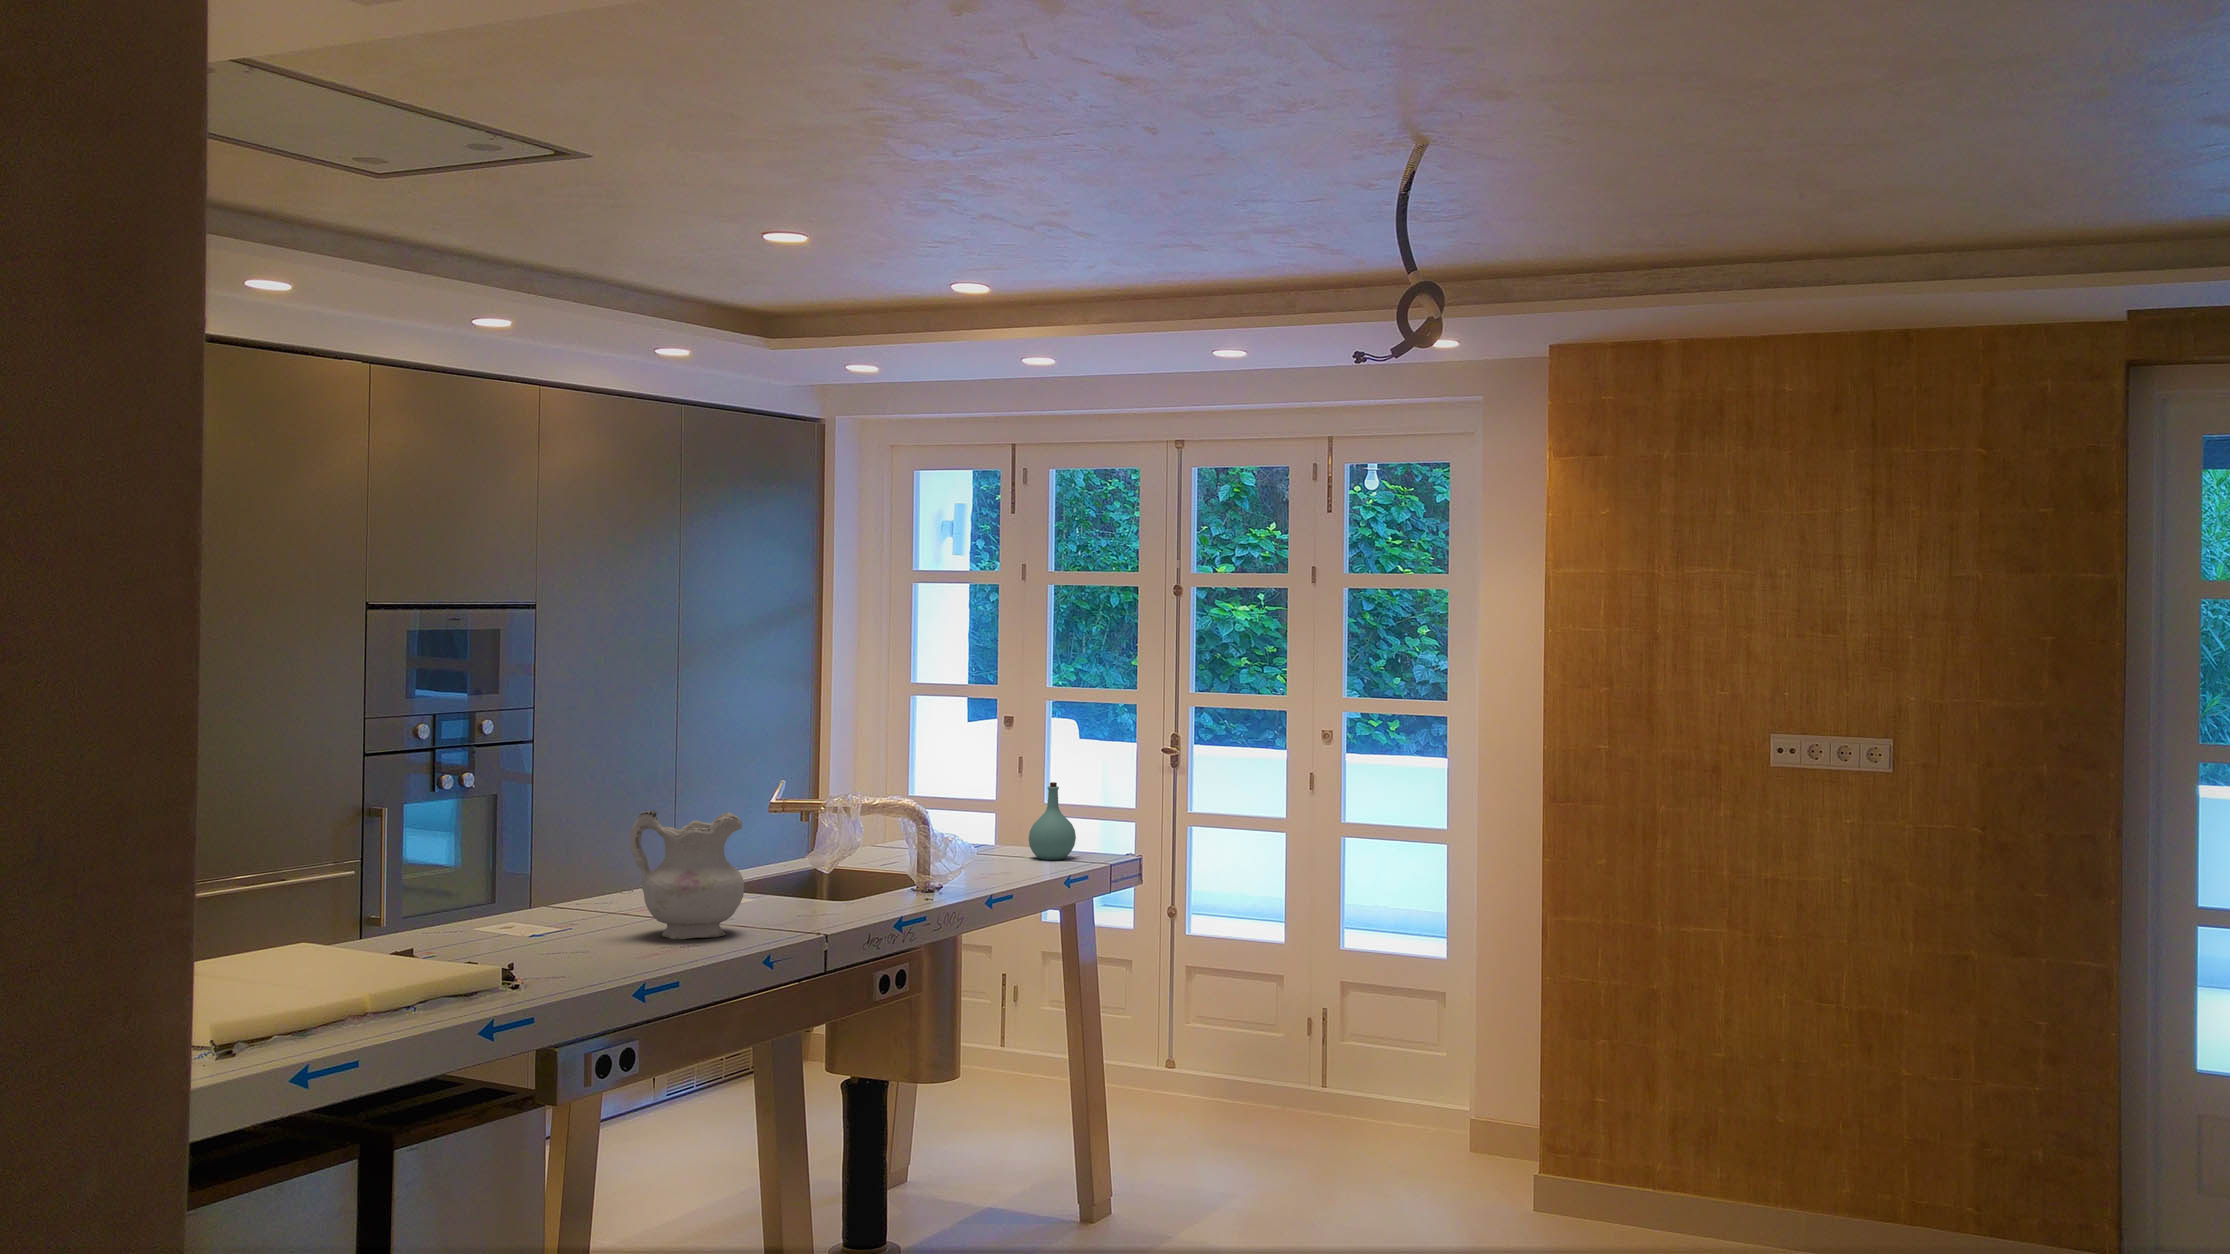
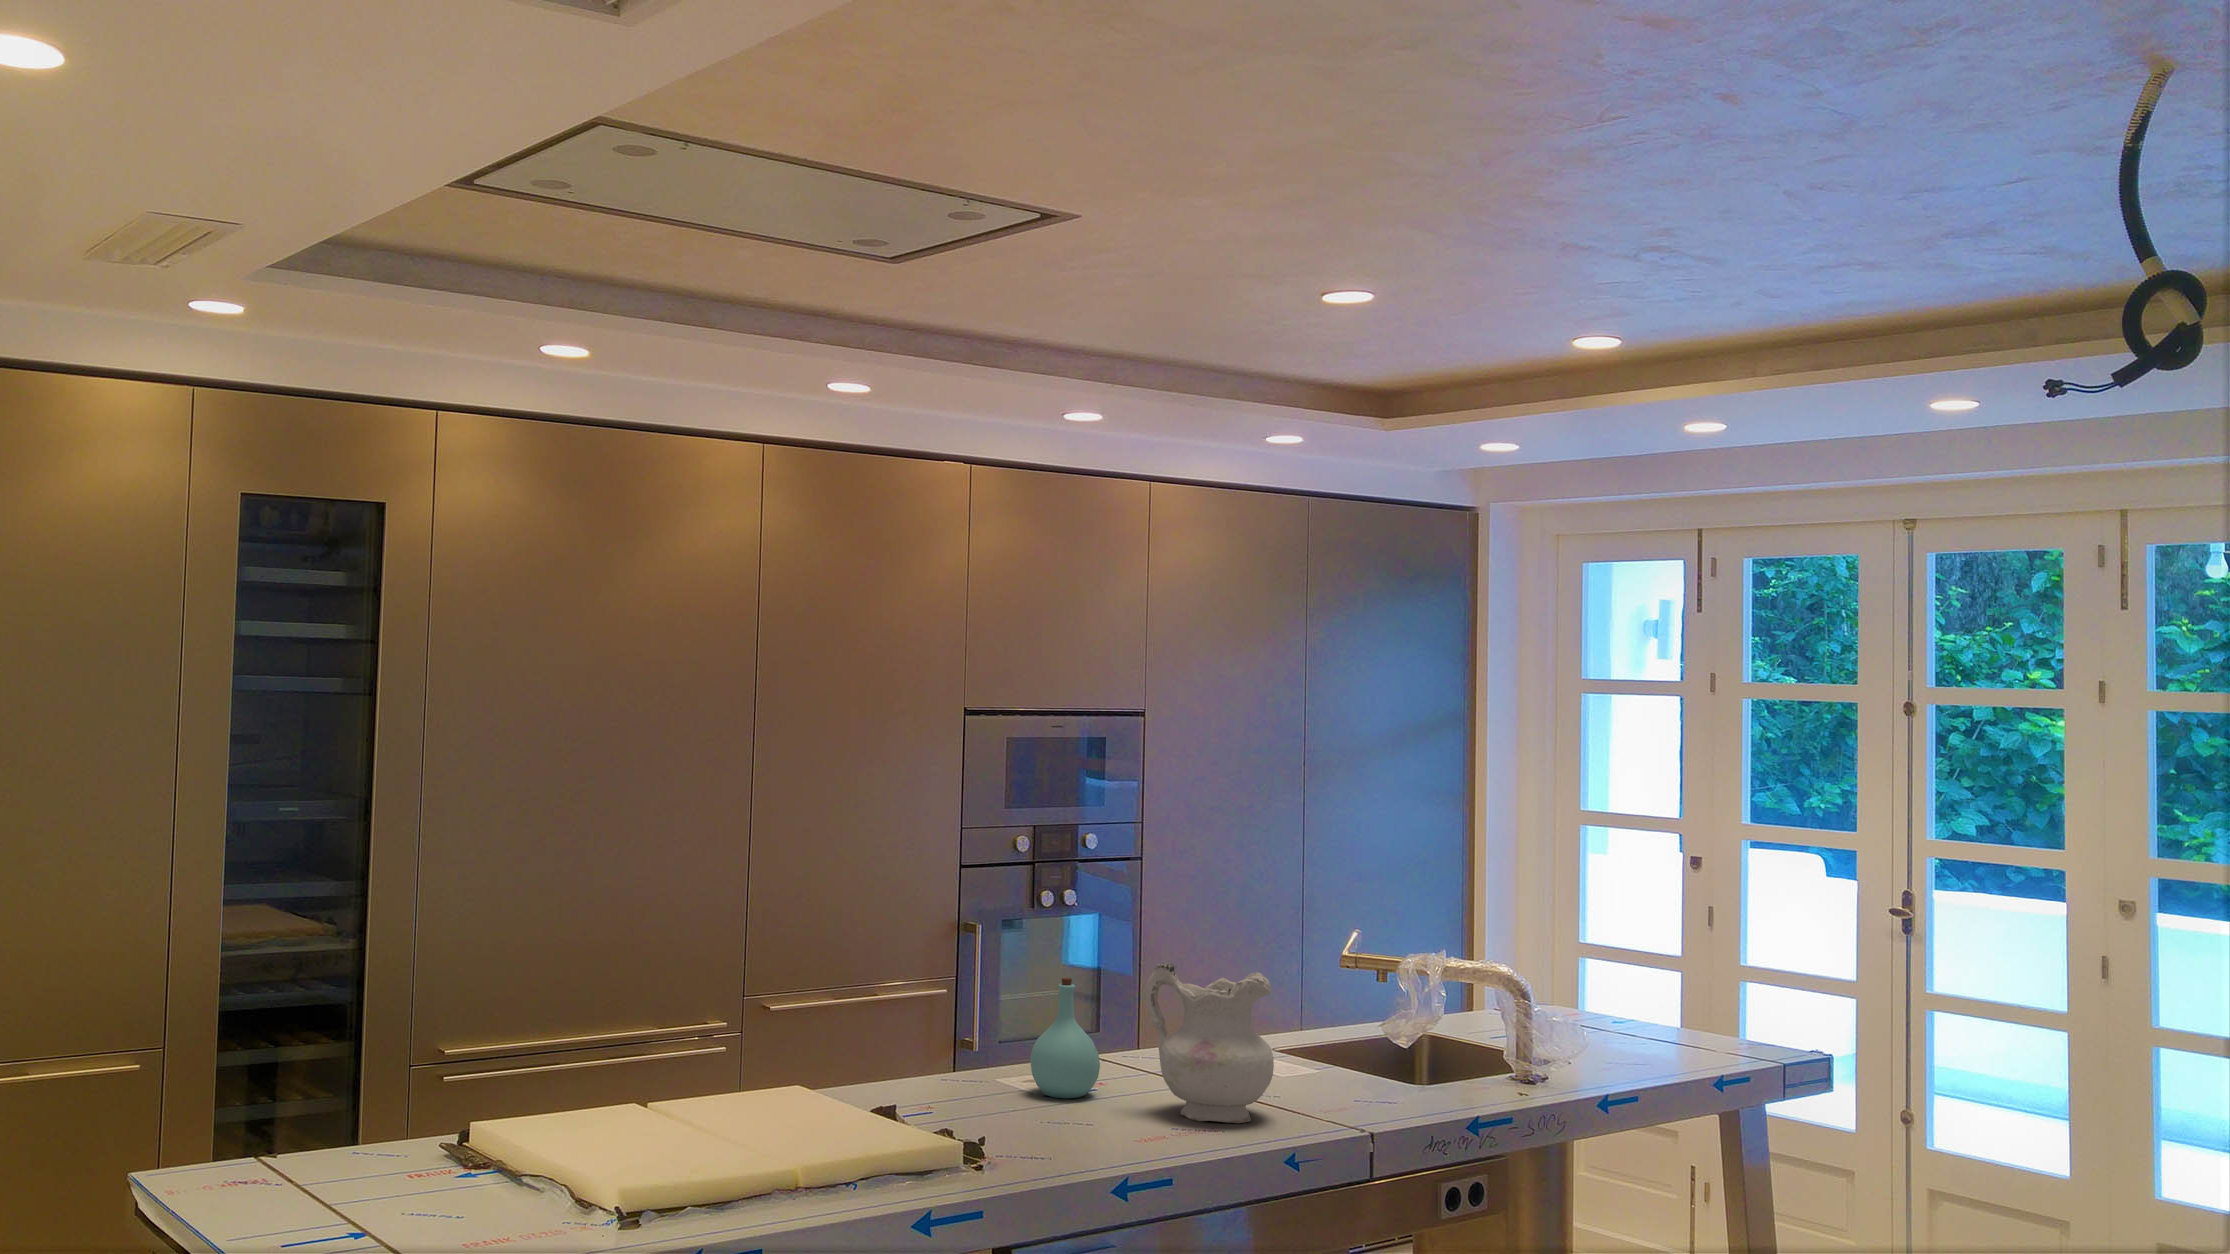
bottle: present [1029,782,1076,860] -> present [1030,978,1100,1098]

